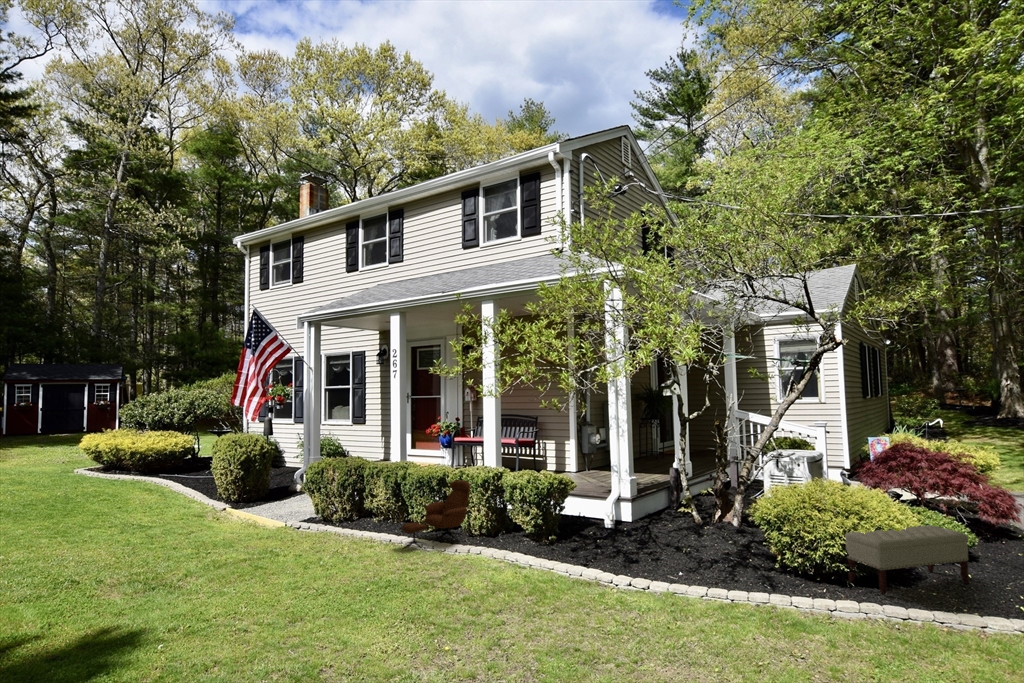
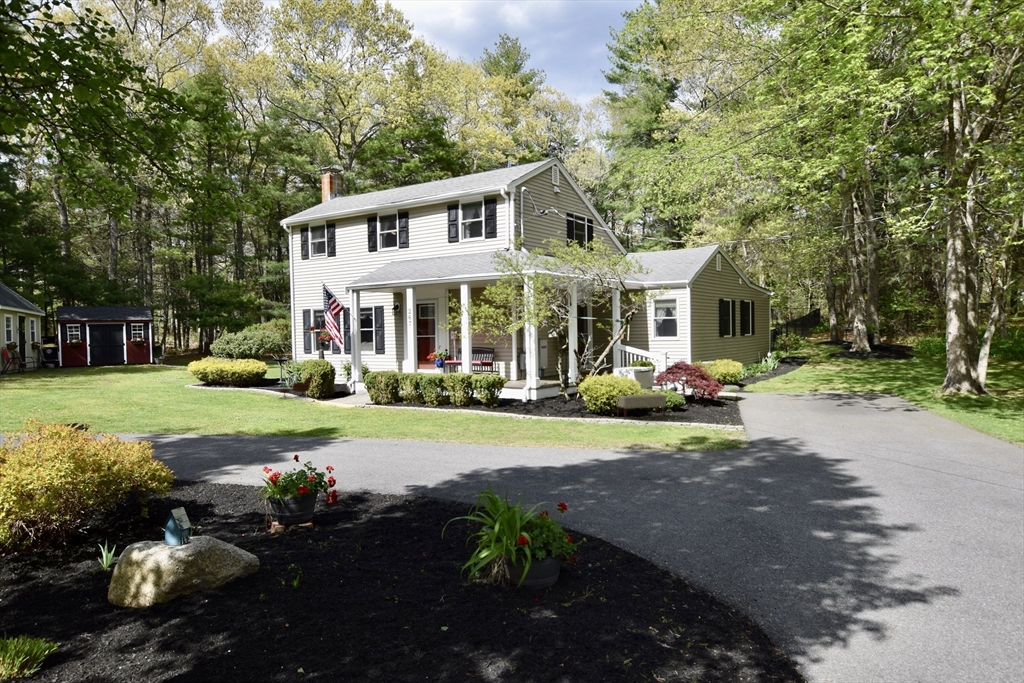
lounge chair: present [402,480,470,548] -> present [280,373,313,398]

